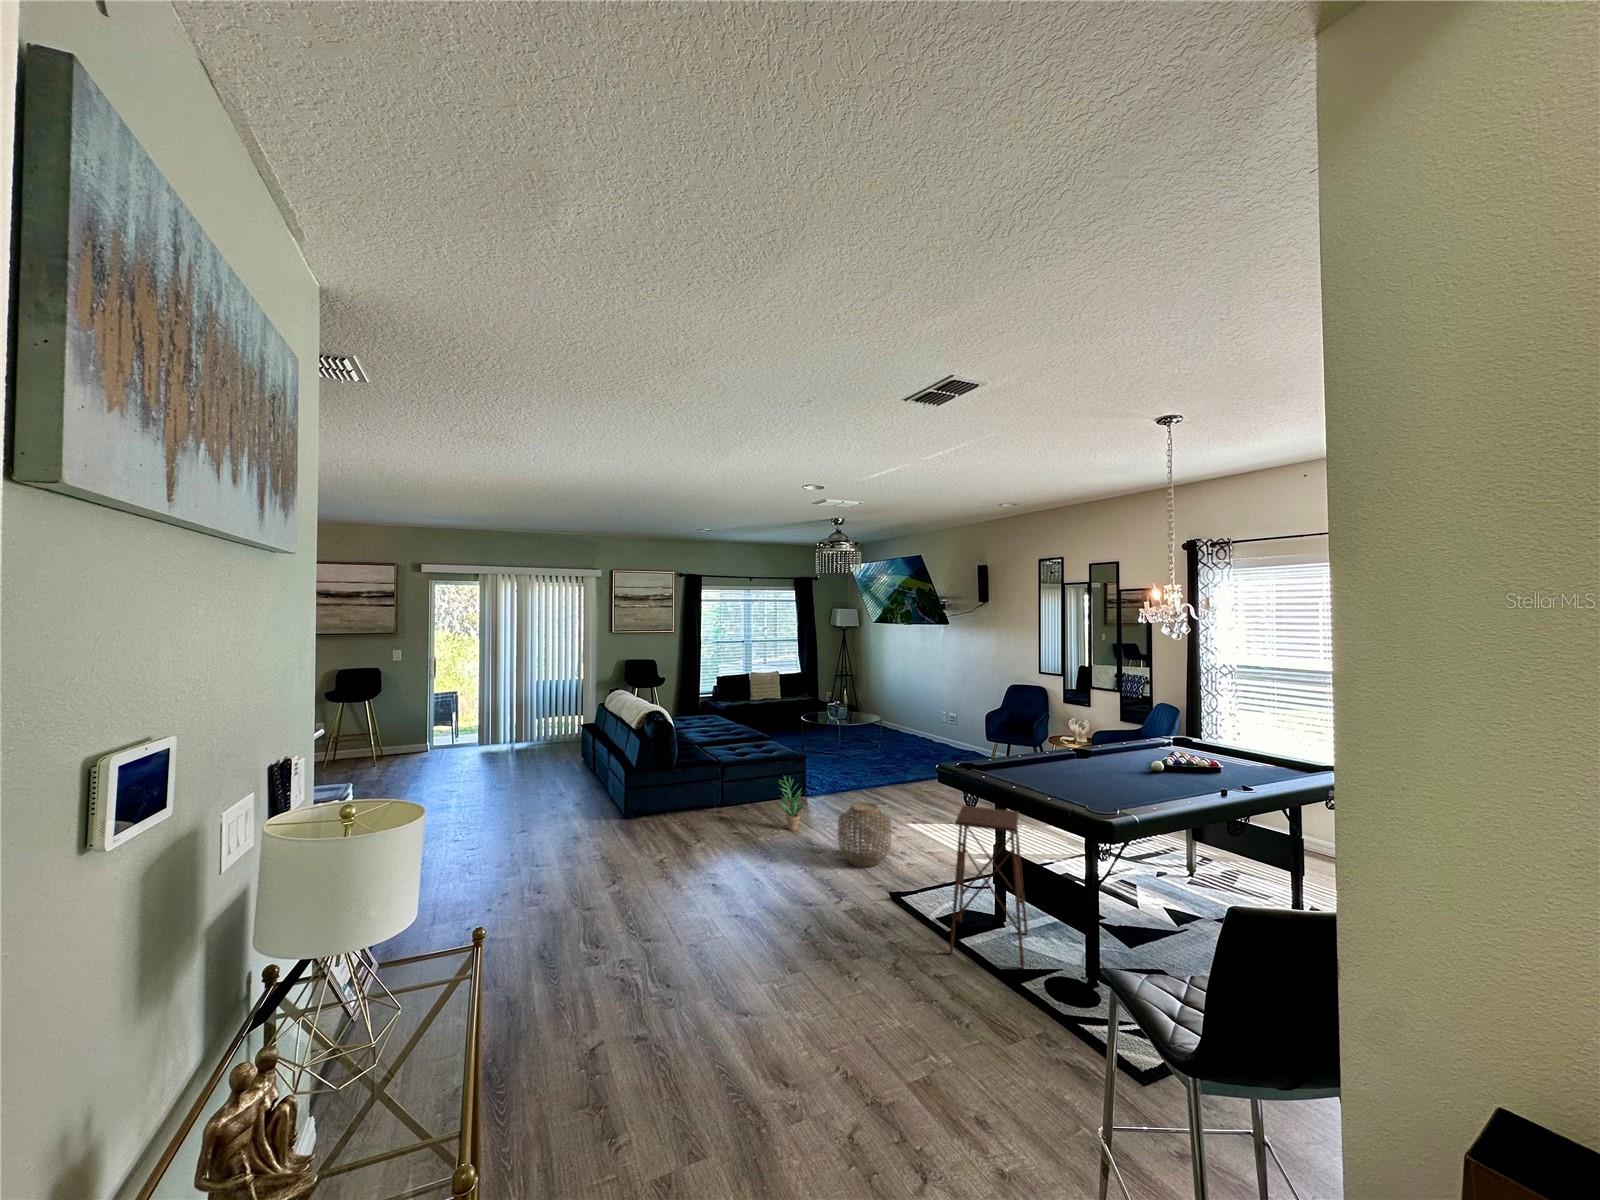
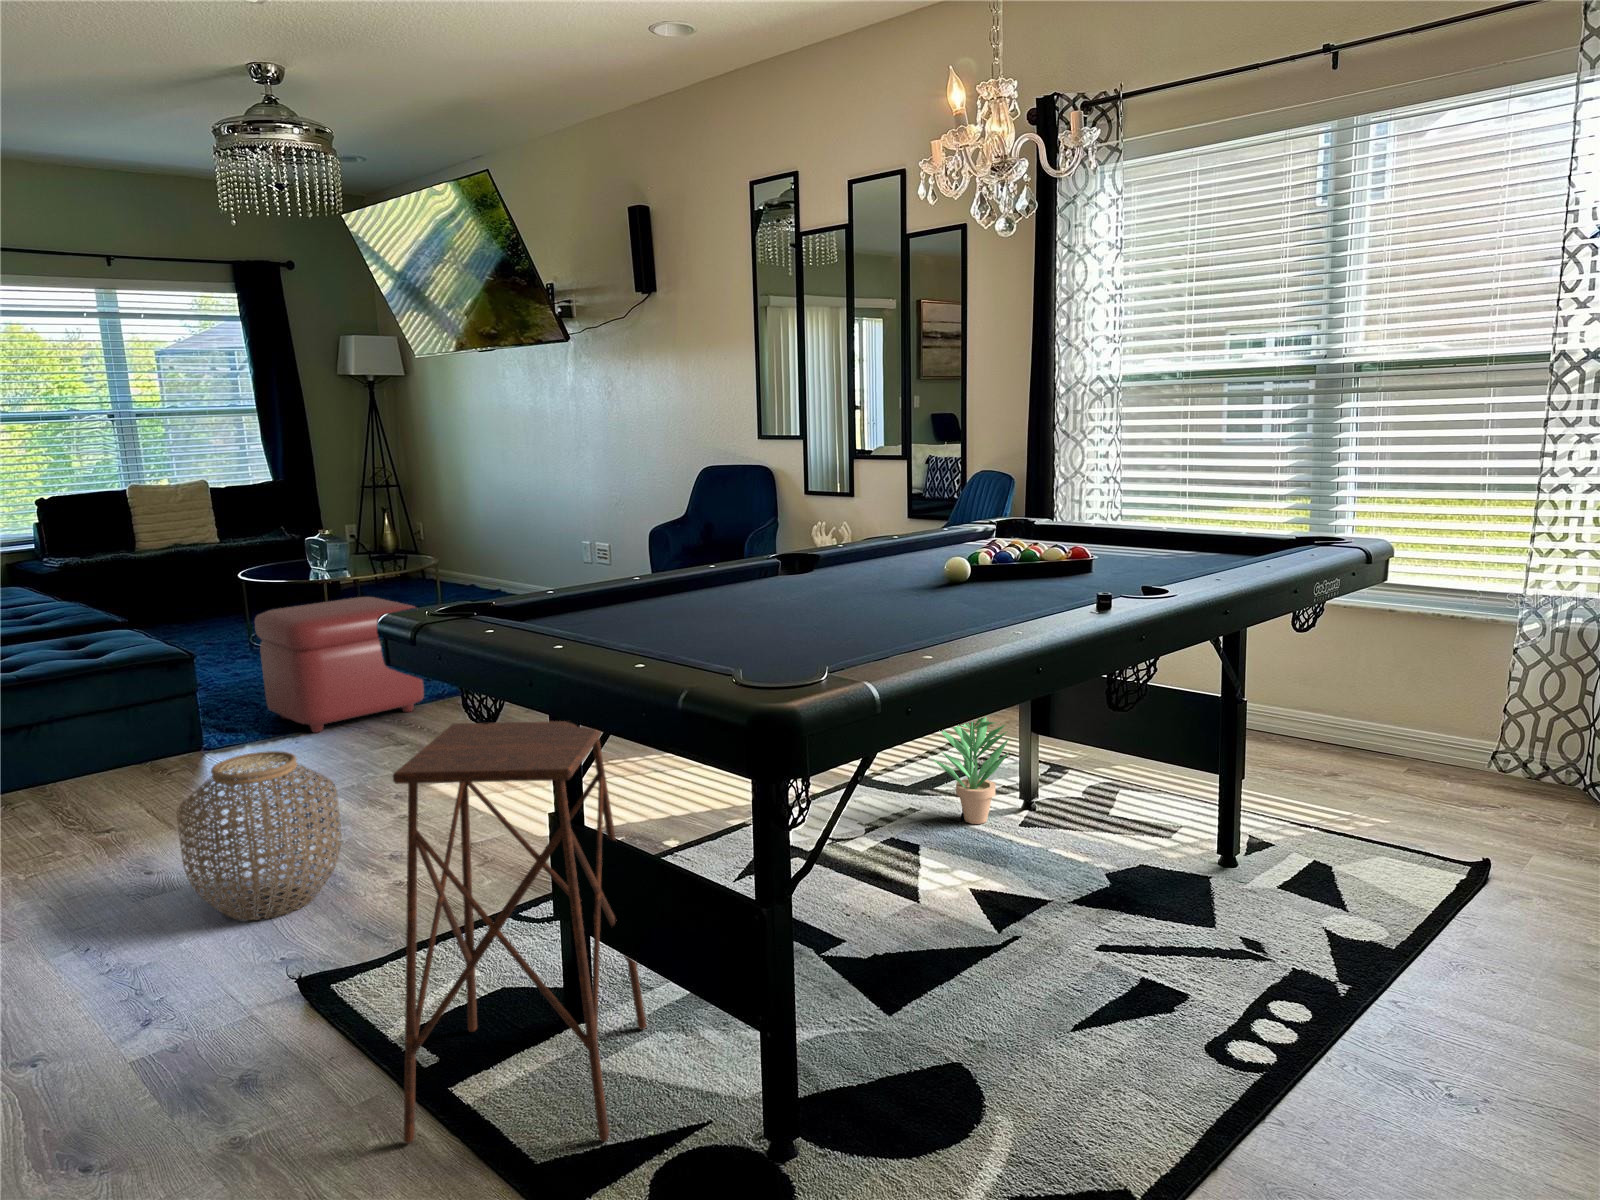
ottoman: none [825,735,890,793] -> present [255,597,424,733]
potted plant: present [778,776,807,830] -> present [933,717,1010,824]

